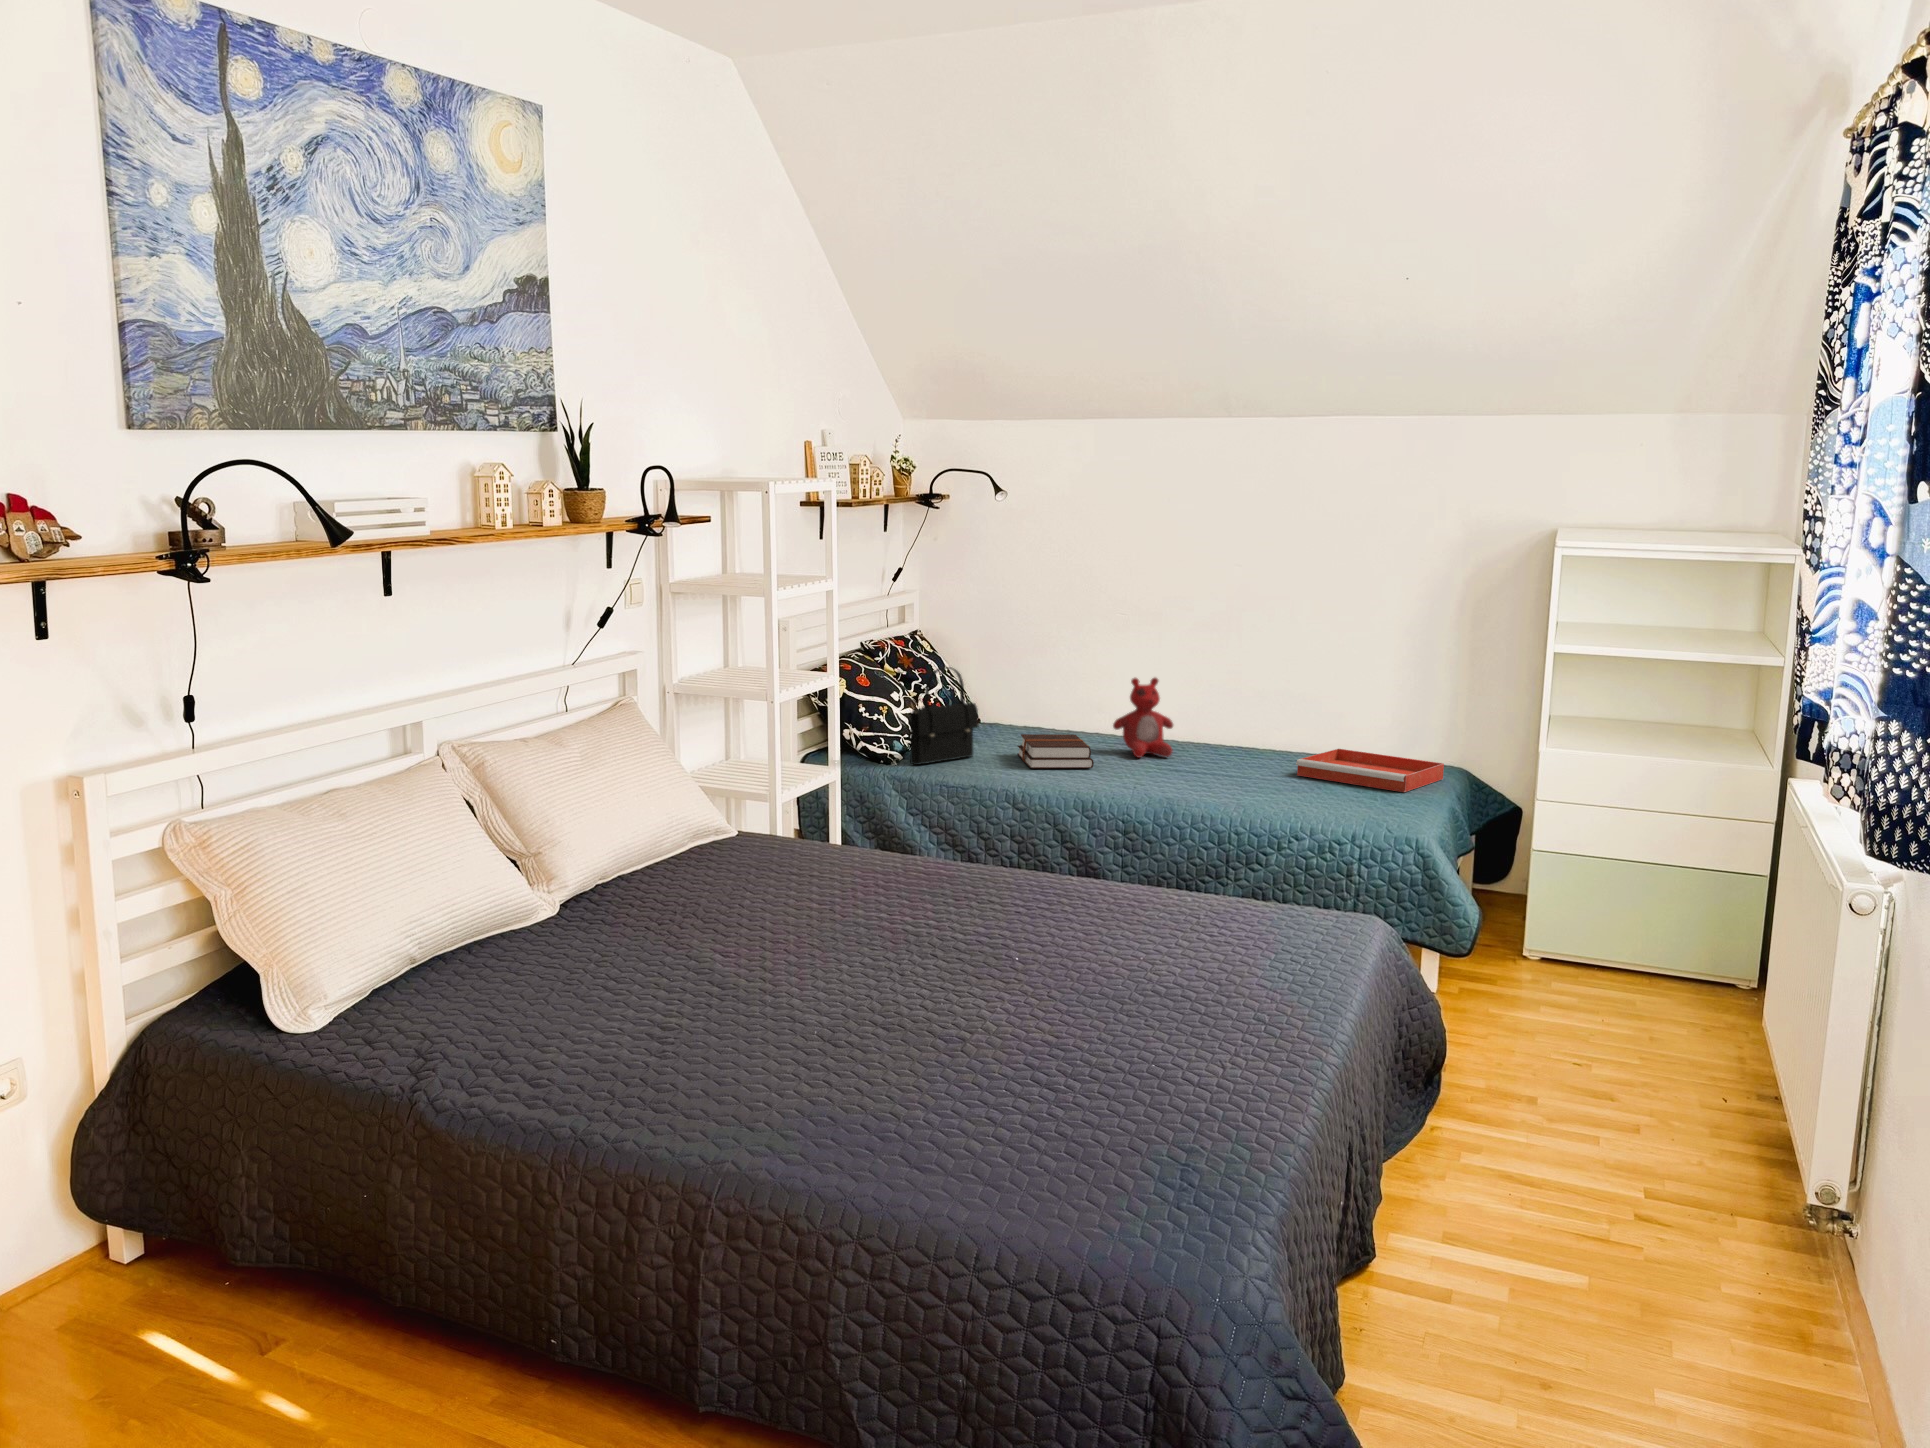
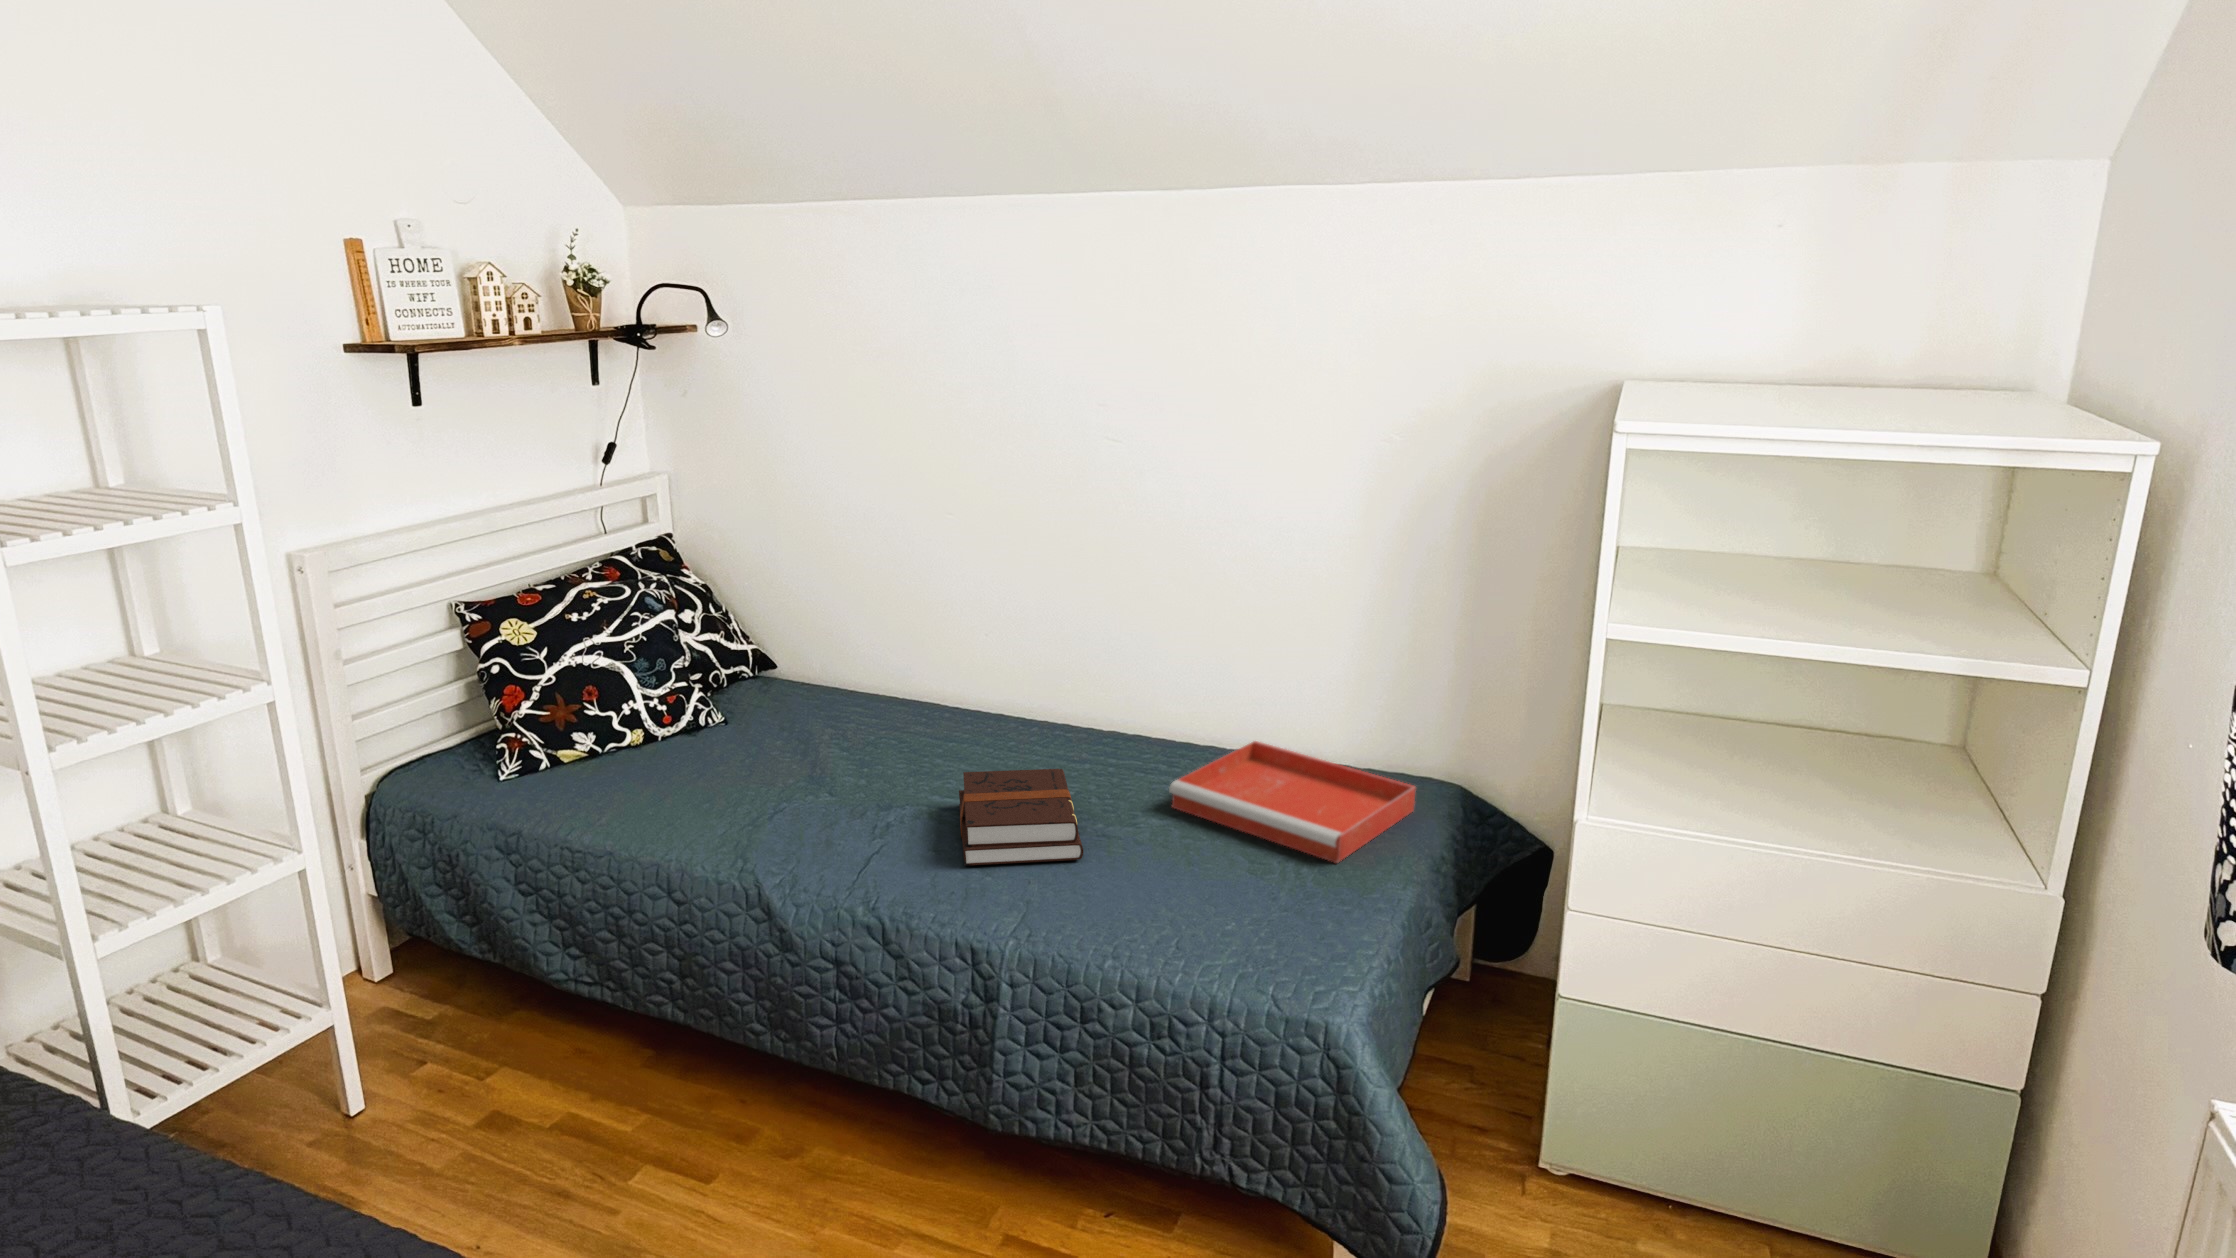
handbag: present [910,667,978,765] -> none [527,630,669,799]
stuffed bear: present [1113,678,1173,757] -> none [902,624,1002,759]
hardback book: present [1017,734,1094,768] -> present [959,769,1083,866]

